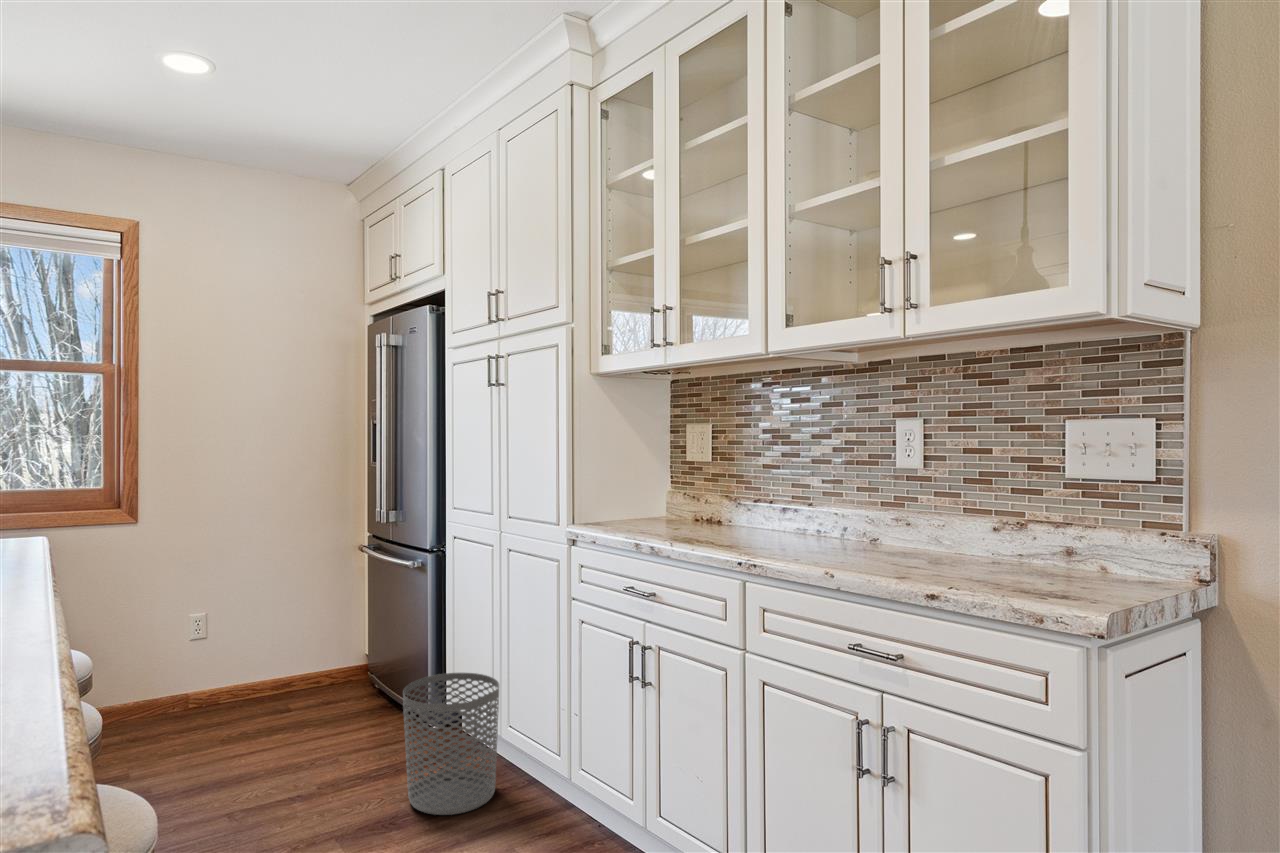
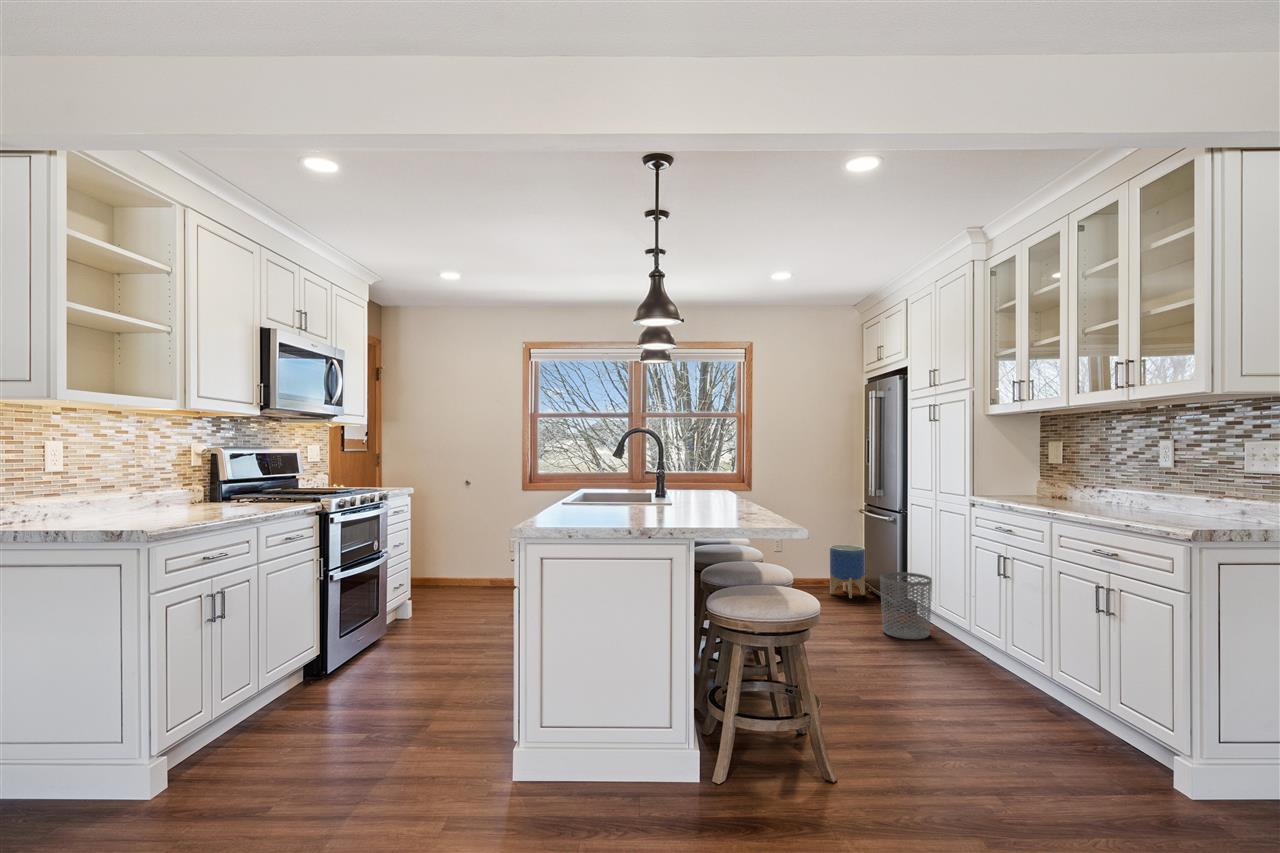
planter: none [303,611,369,713] -> present [830,545,865,598]

